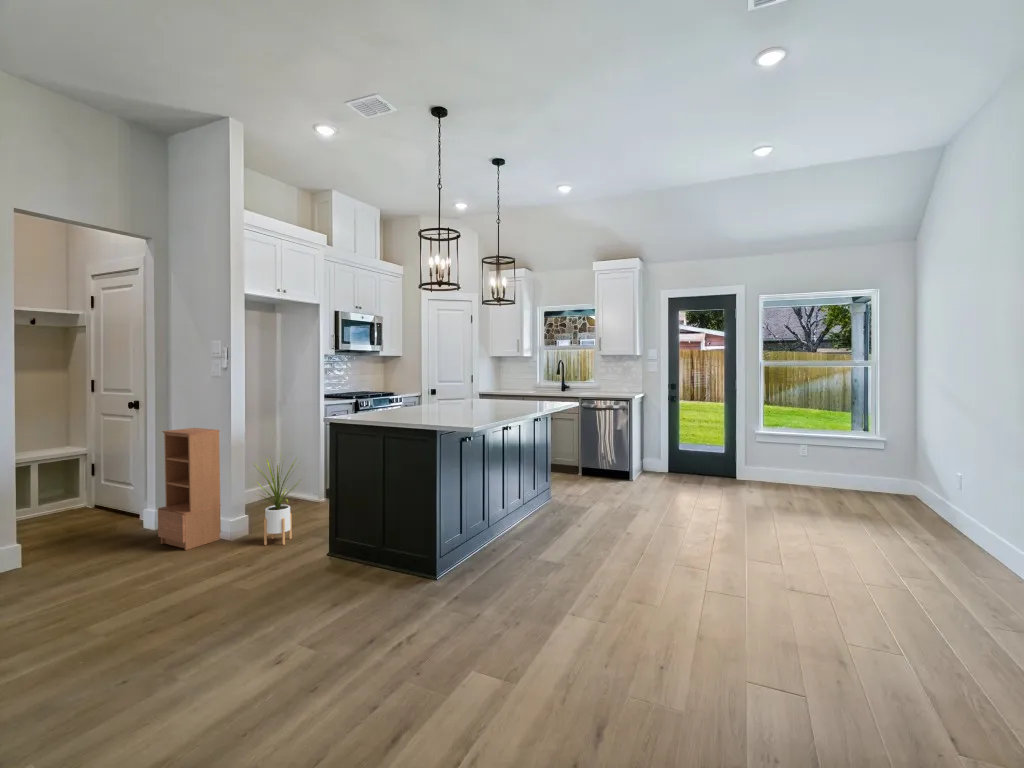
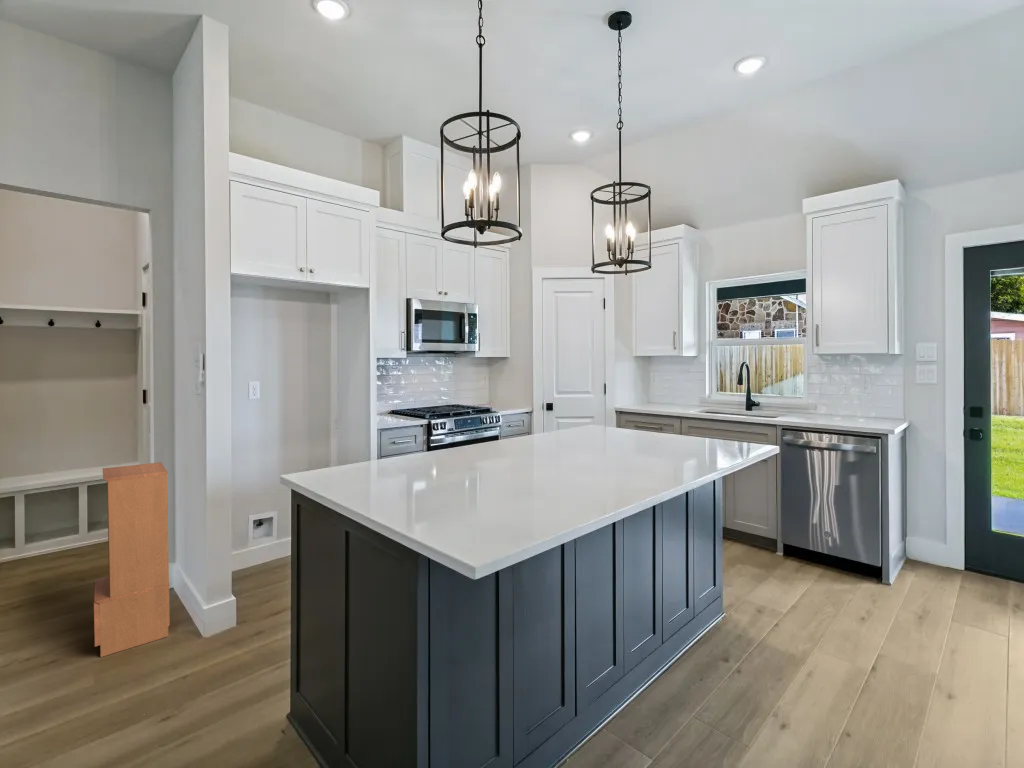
house plant: present [257,458,298,545] -> none [176,512,270,676]

